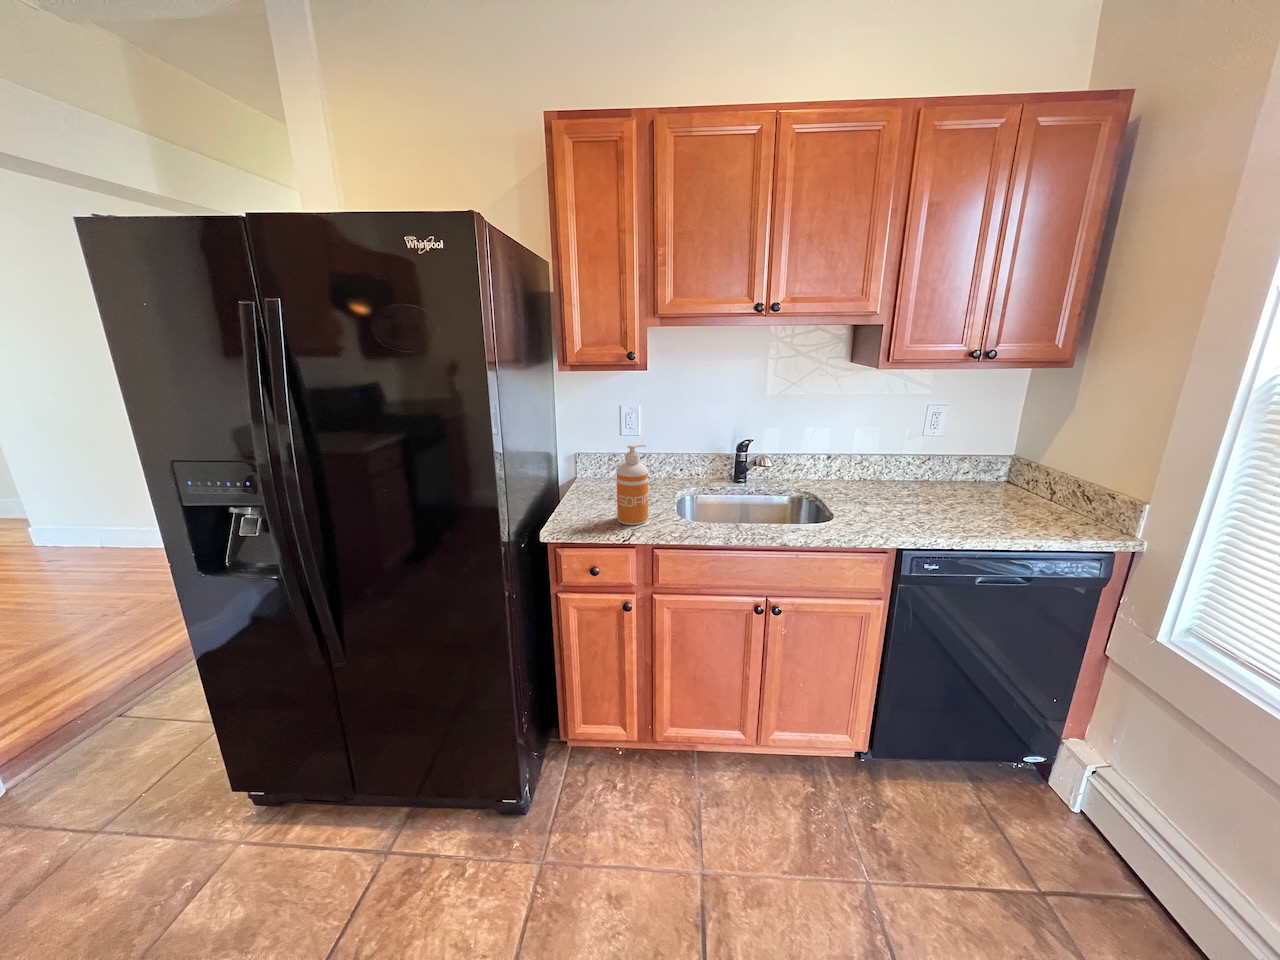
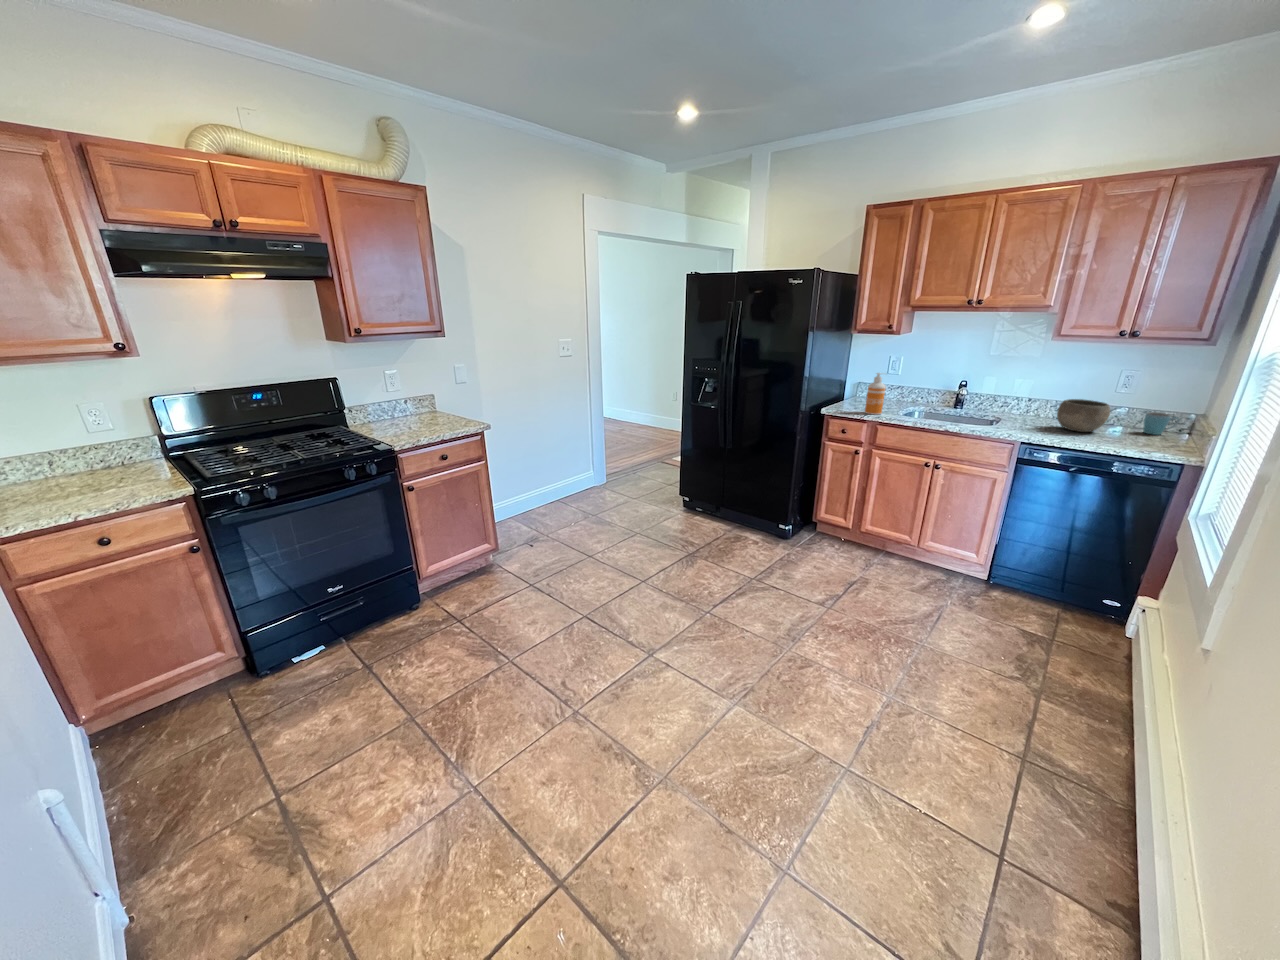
bowl: none [887,454,957,506] -> present [1057,399,1110,432]
mug: none [967,461,1005,492] -> present [1143,412,1180,435]

